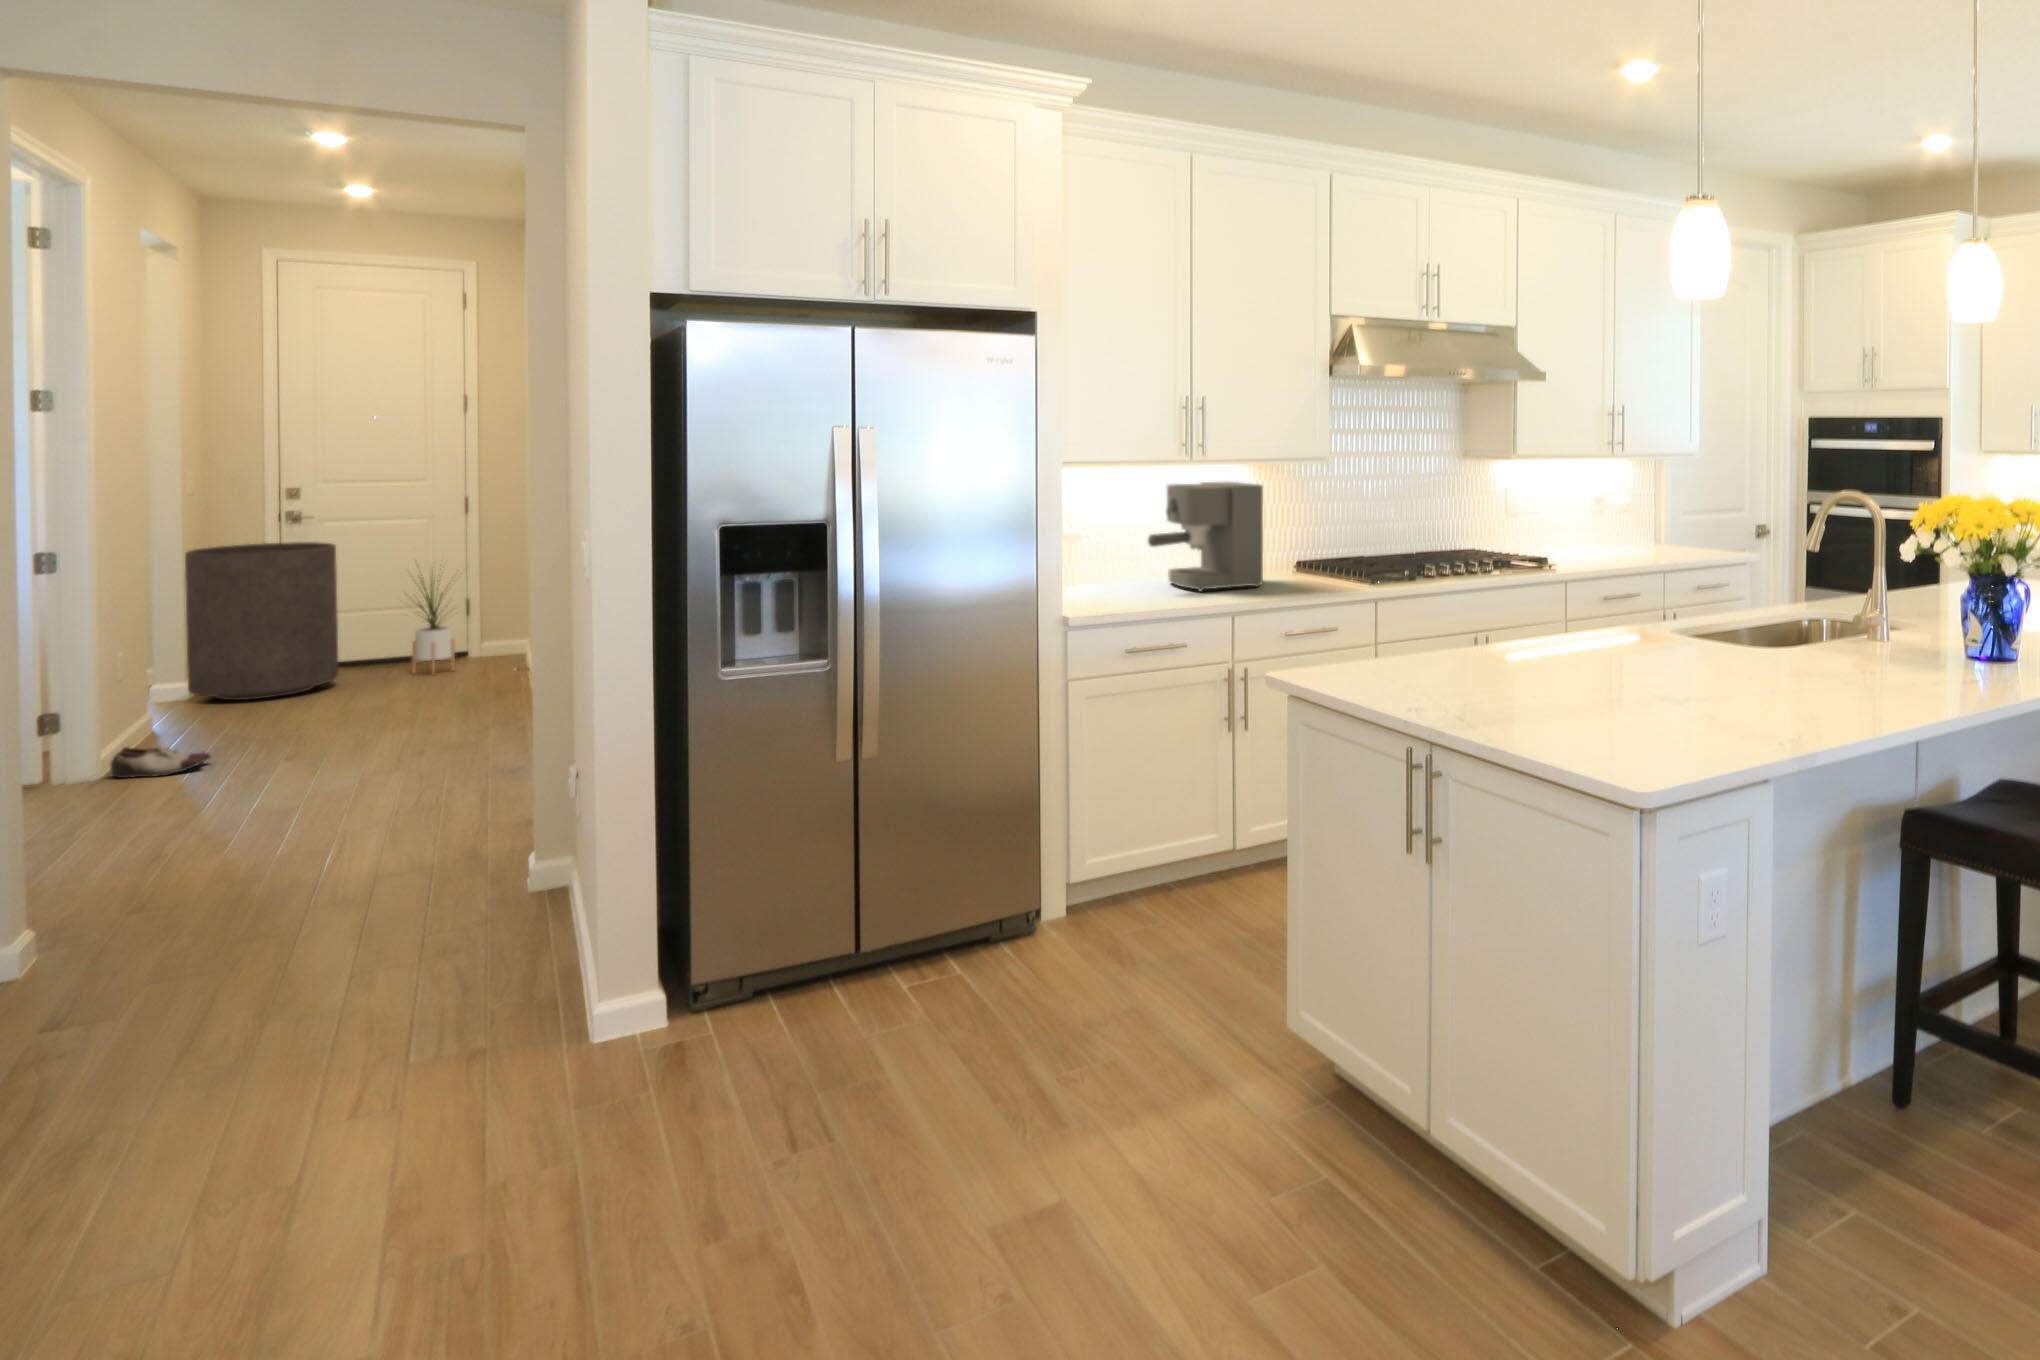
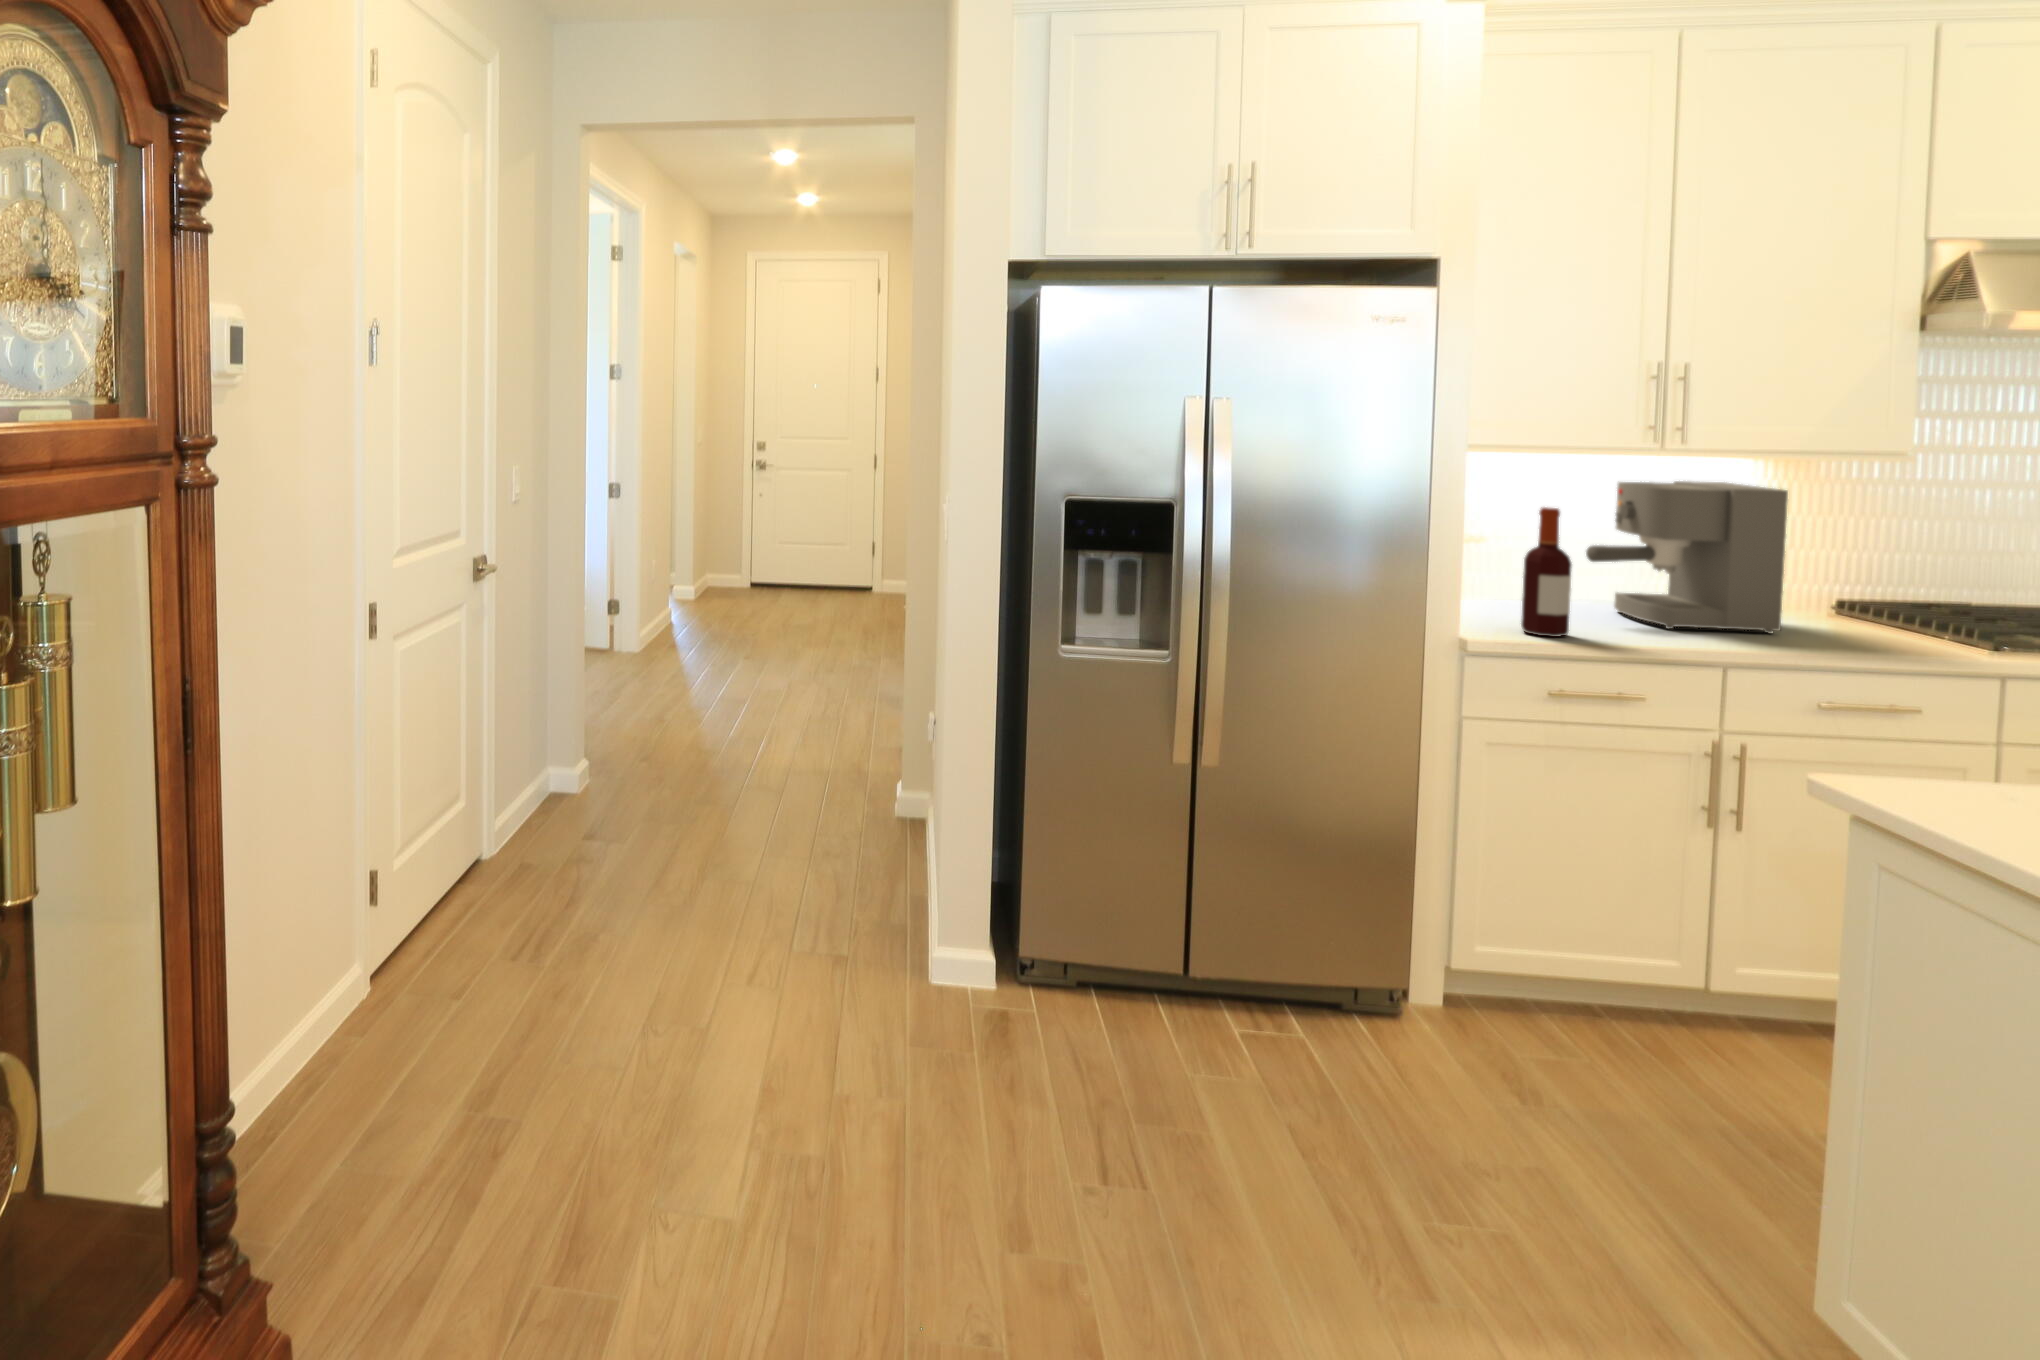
bottle: none [1106,507,1137,607] -> present [1521,507,1572,637]
trash can: present [185,542,339,700] -> none [694,485,784,604]
house plant: present [409,564,455,674] -> none [821,505,873,603]
shoe: present [110,746,211,778] -> none [645,629,701,655]

